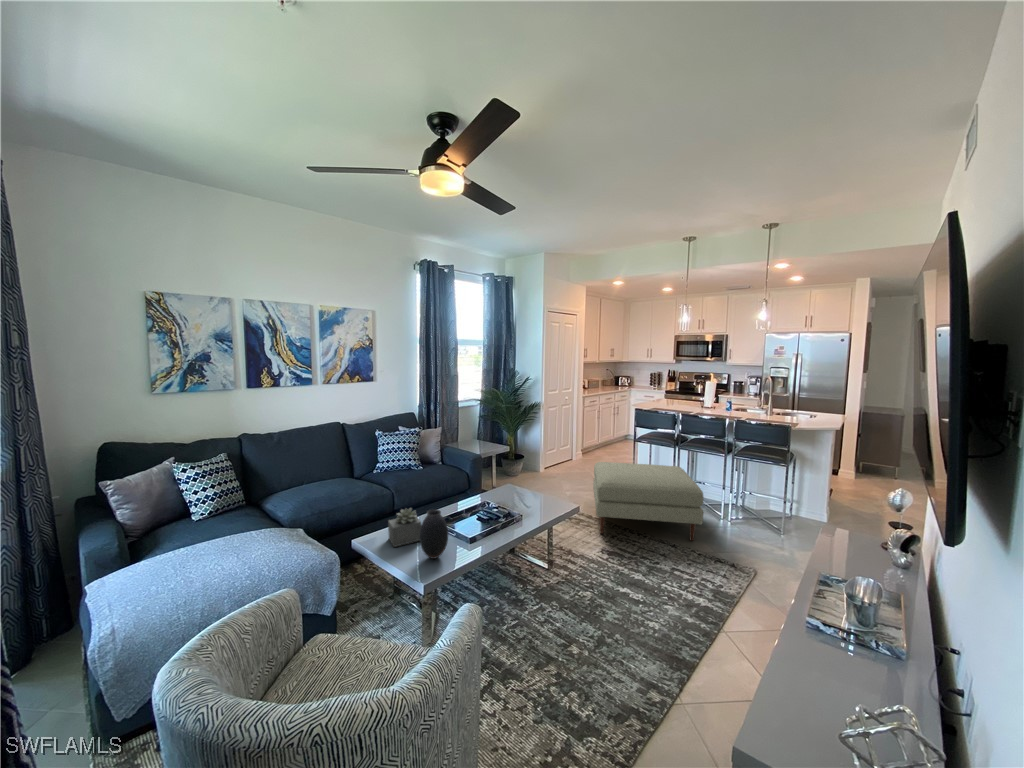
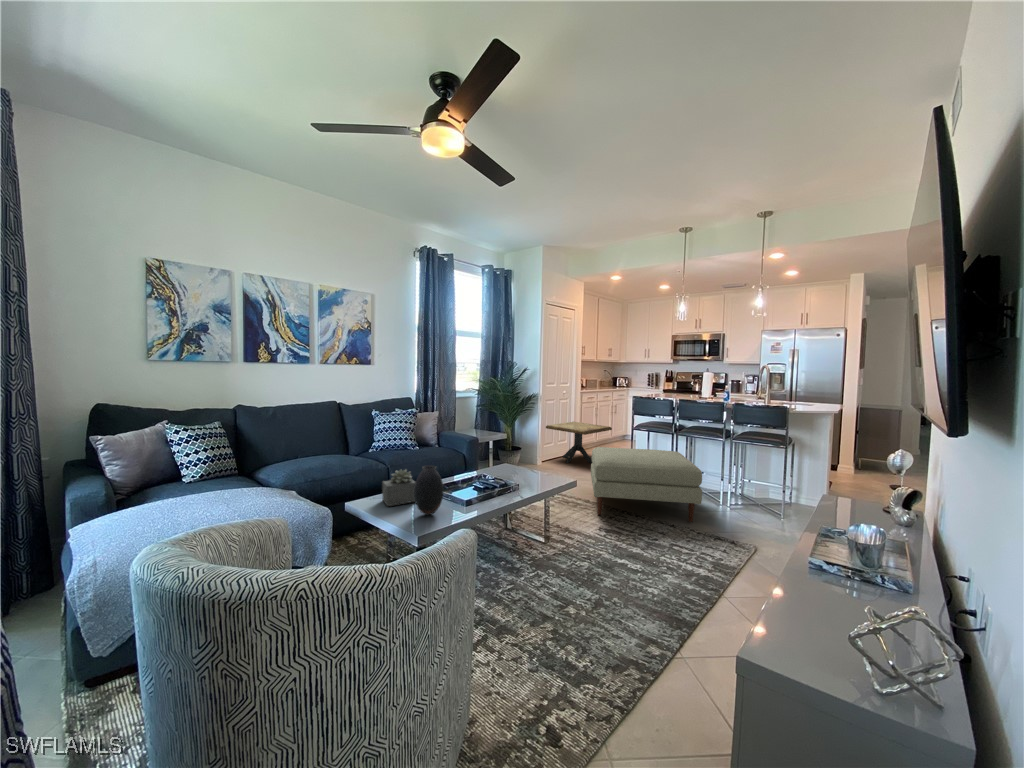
side table: none [548,426,614,470] -> present [546,422,612,463]

